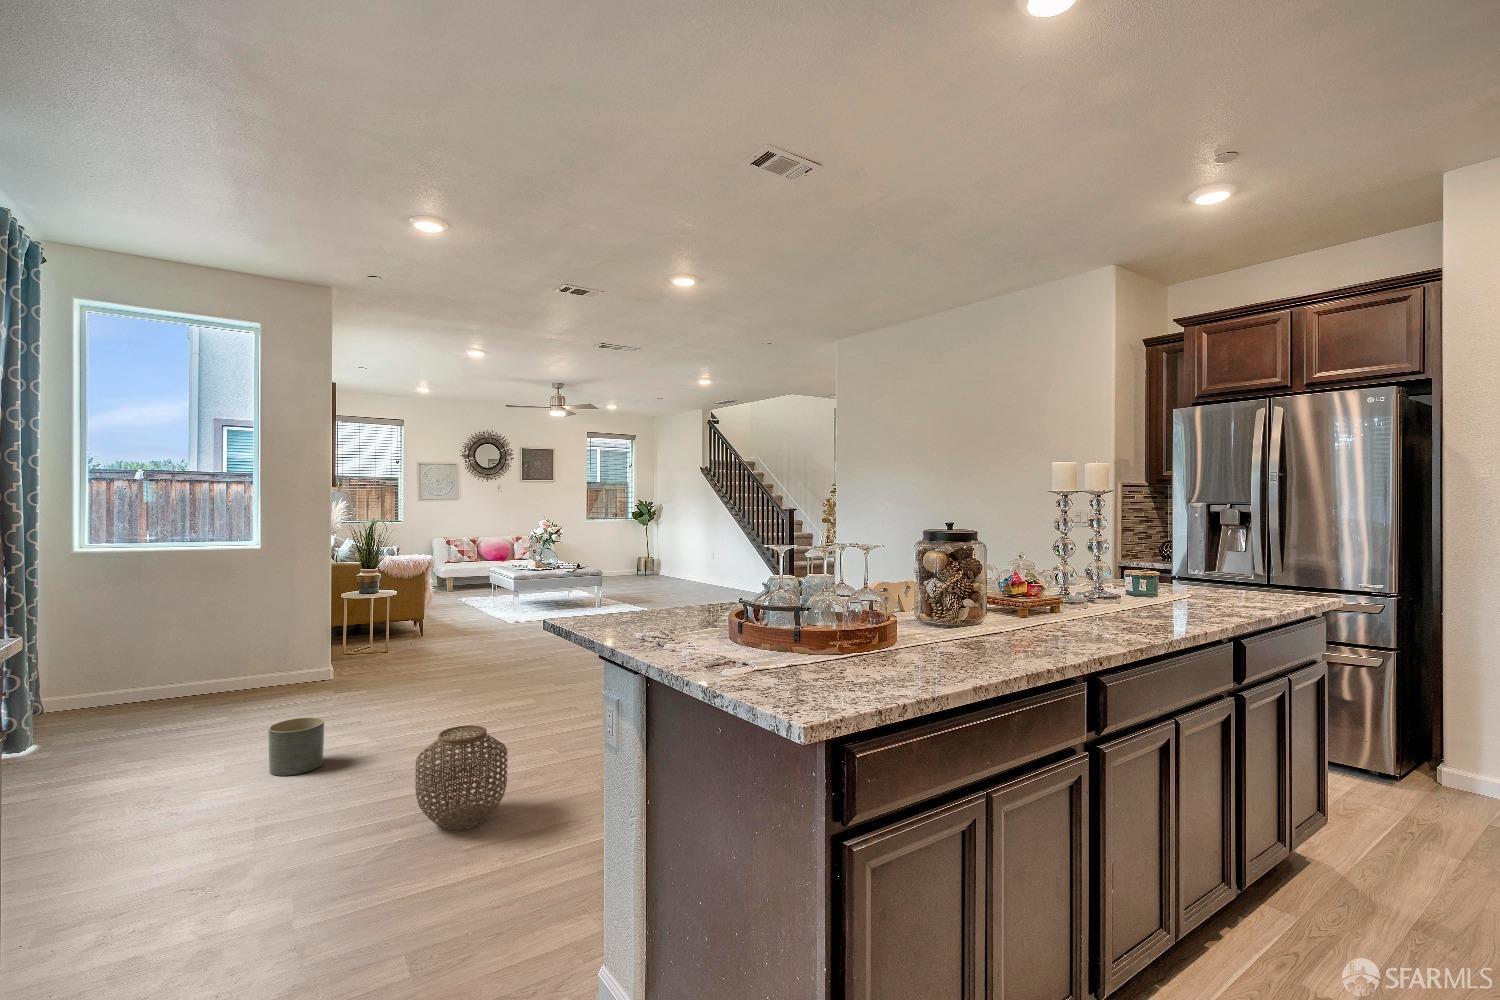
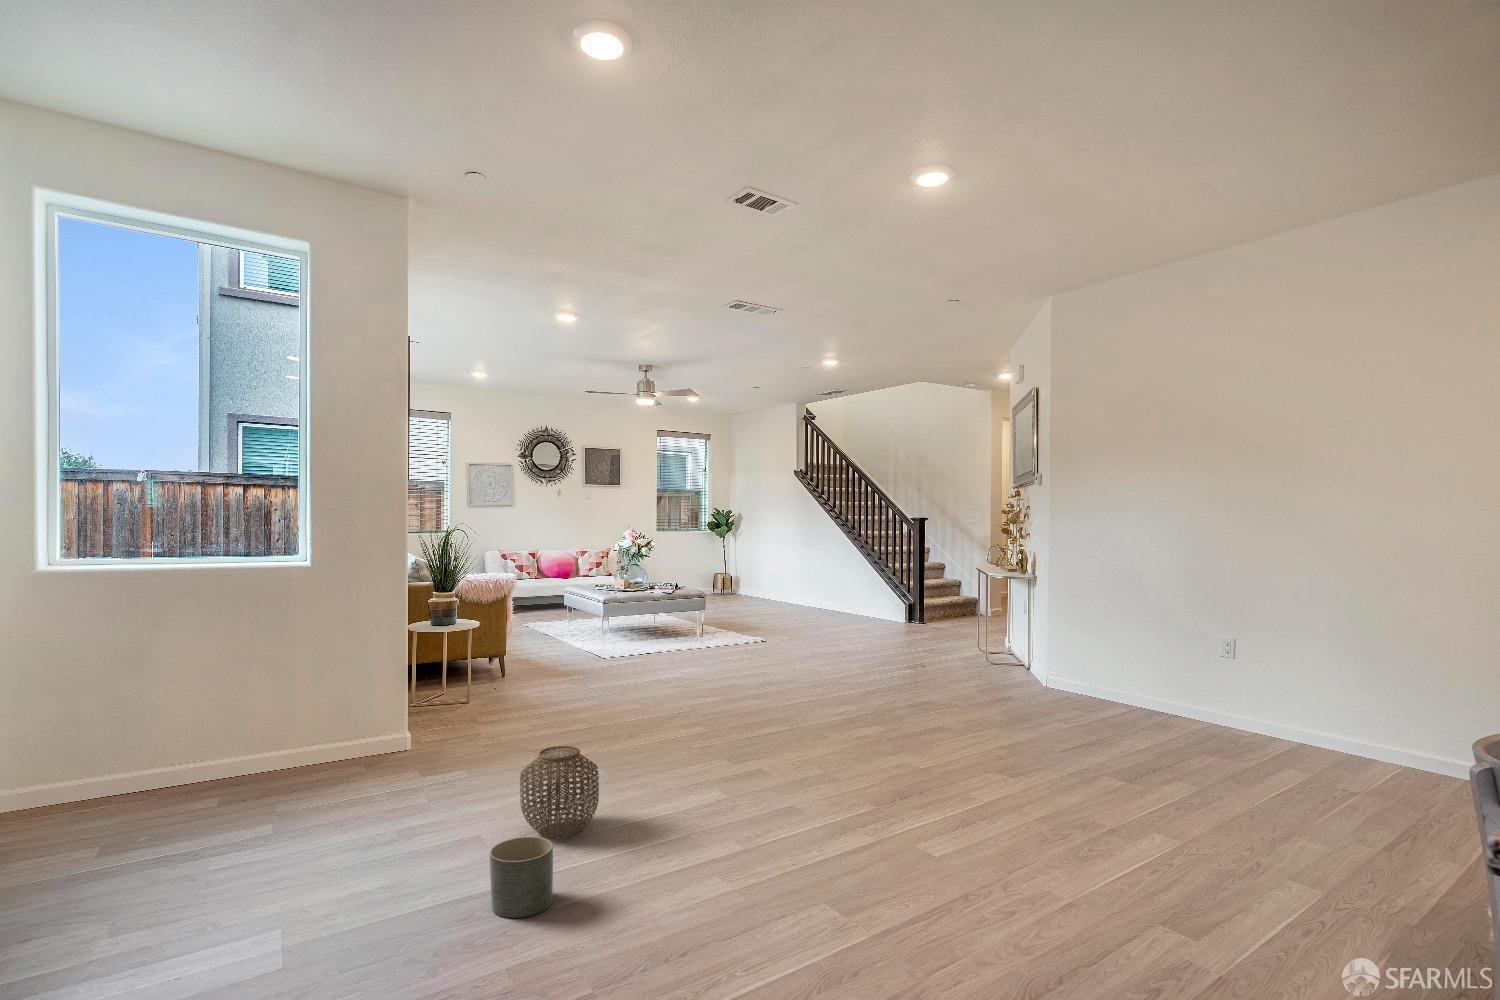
planter: present [268,717,324,776] -> present [490,837,553,918]

